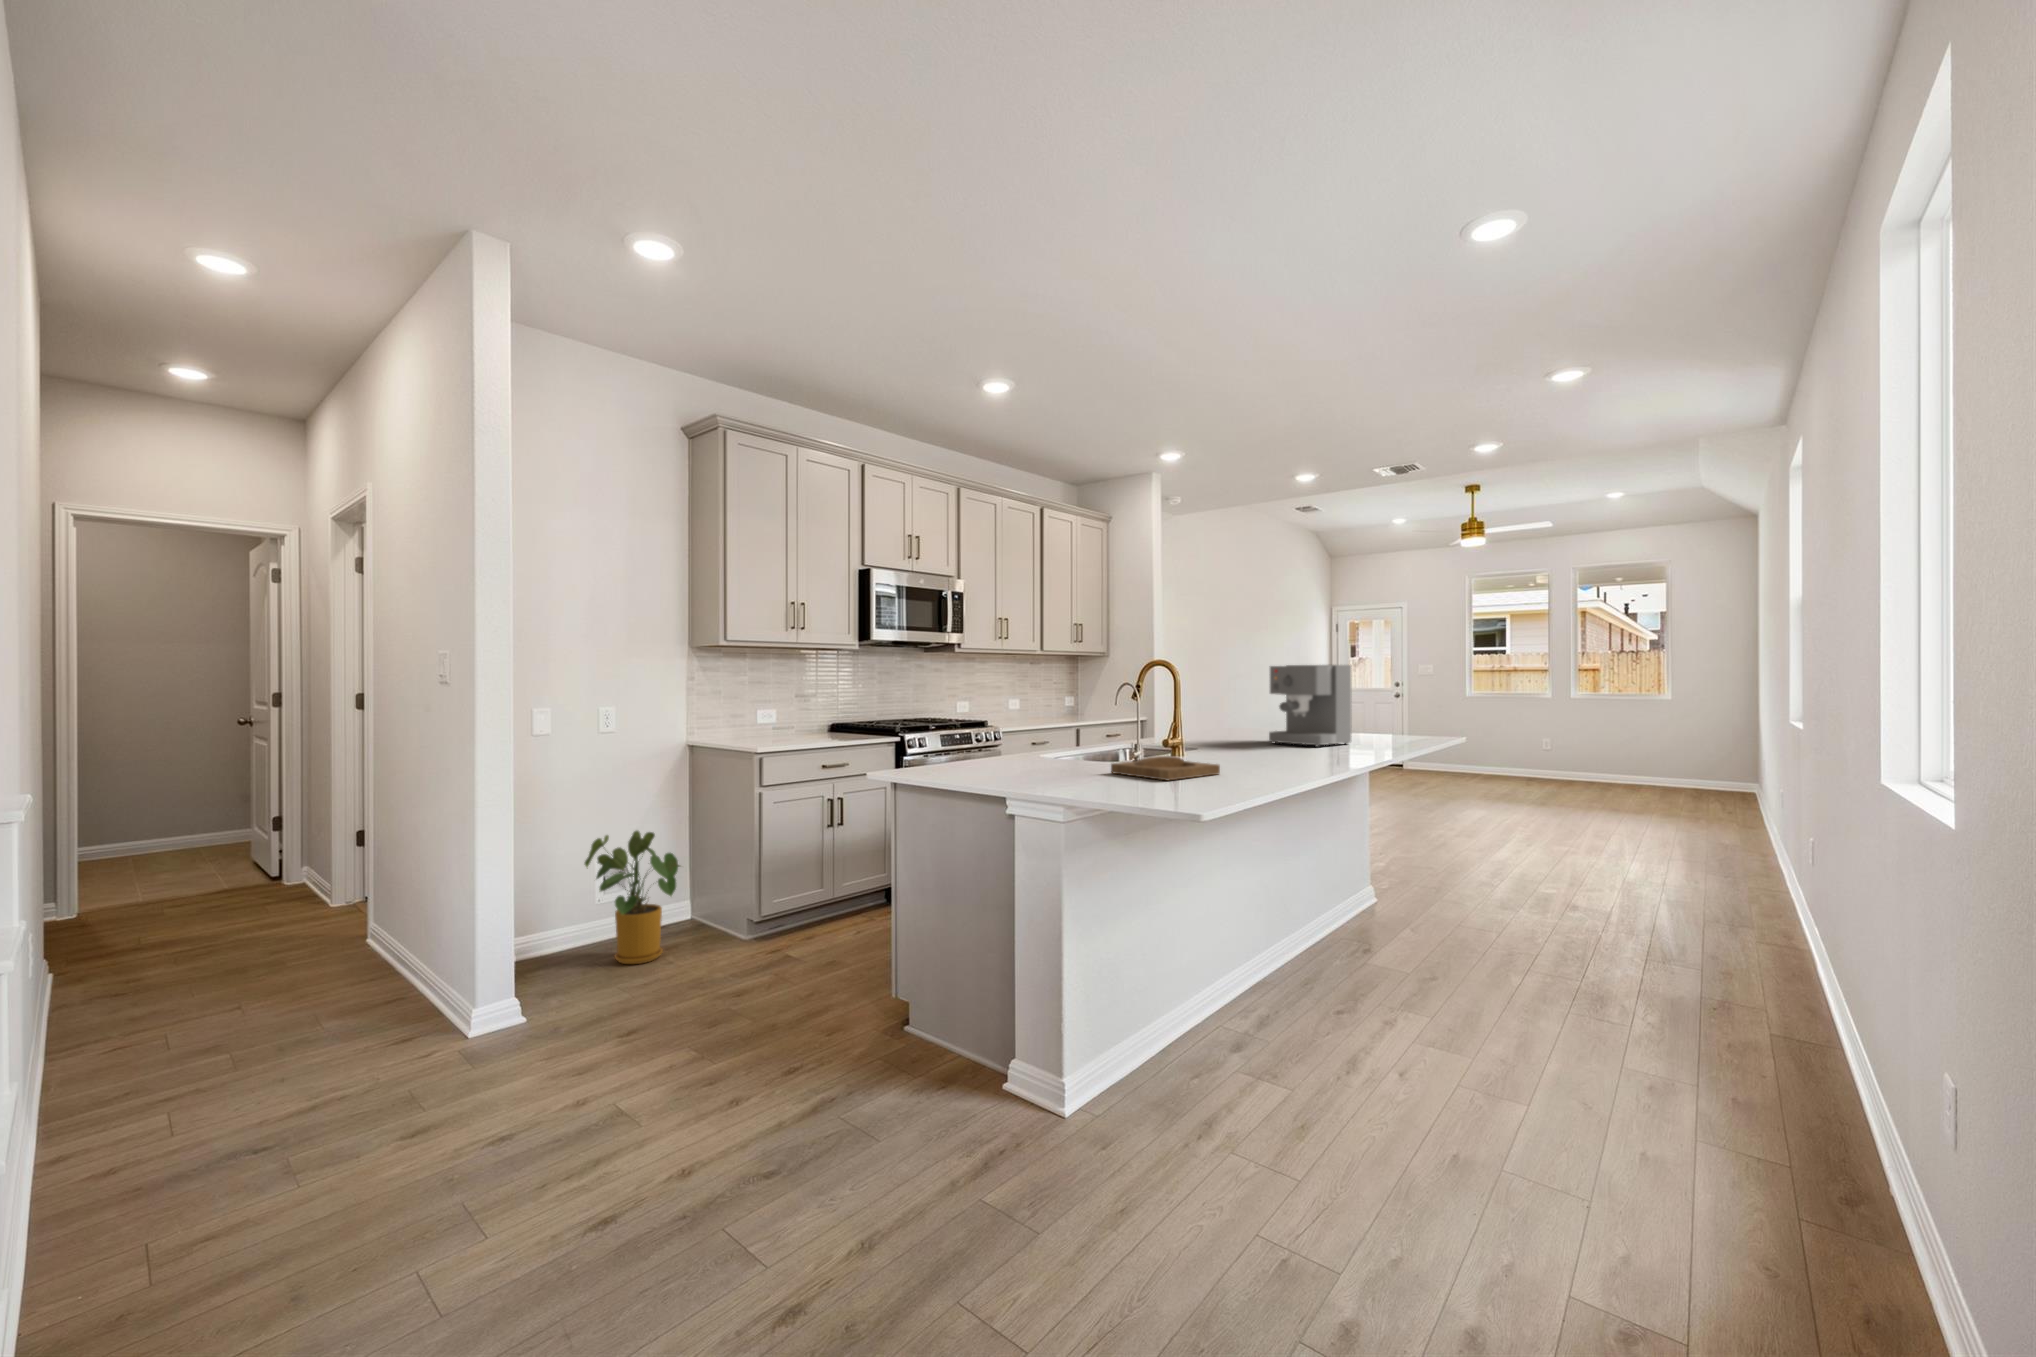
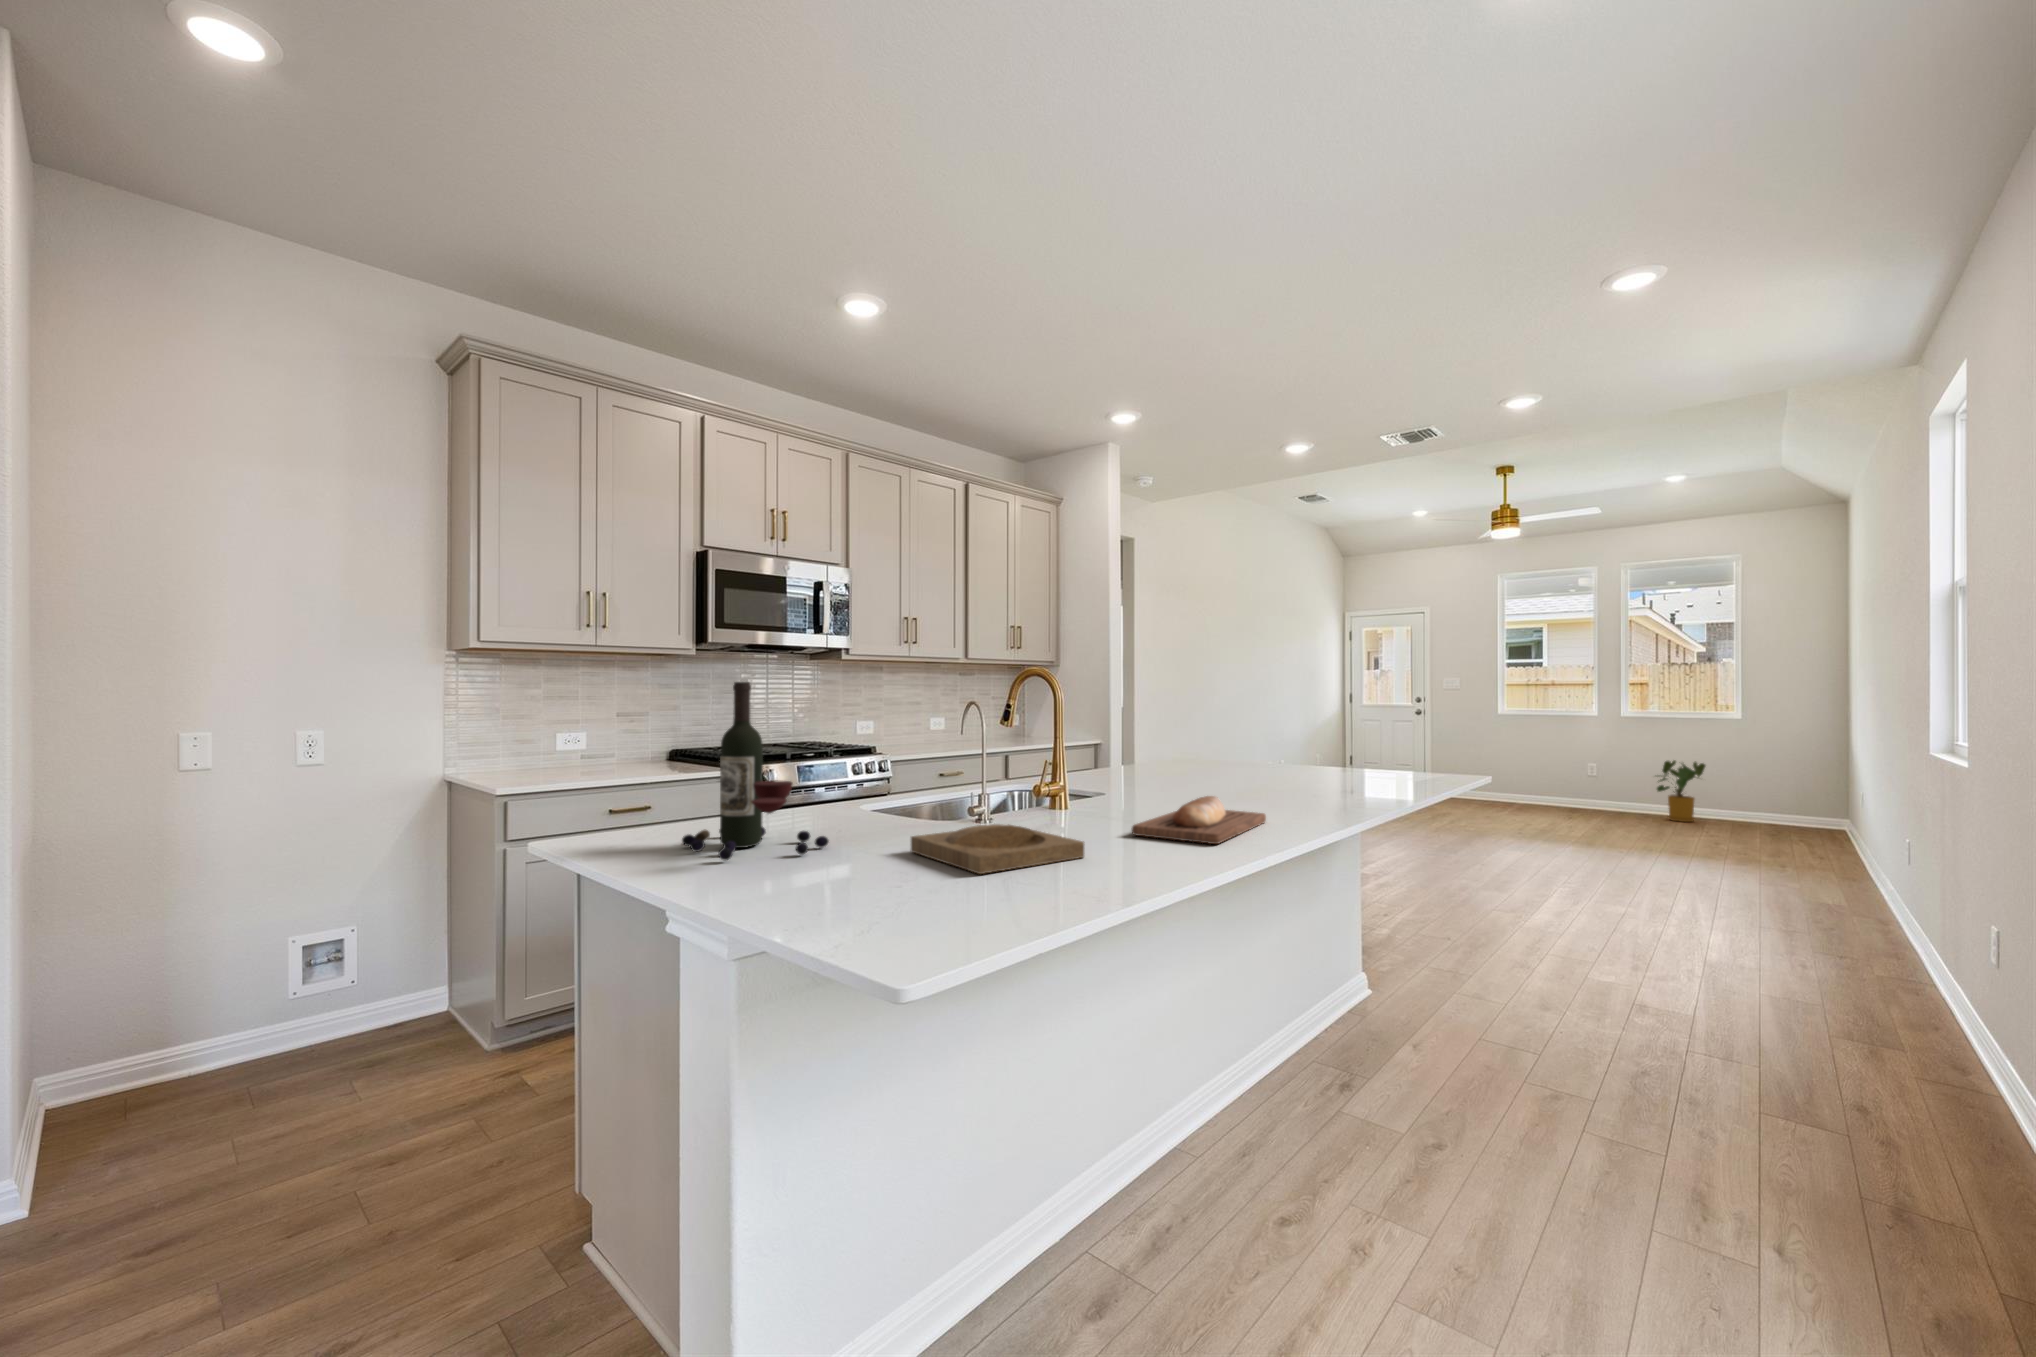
coffee maker: present [1269,665,1352,747] -> none [1214,678,1330,796]
wine bottle: none [964,669,1056,779] -> present [682,682,829,860]
bread loaf: none [1238,742,1318,768] -> present [1132,796,1266,844]
house plant: present [585,831,680,964] -> present [1657,760,1705,822]

